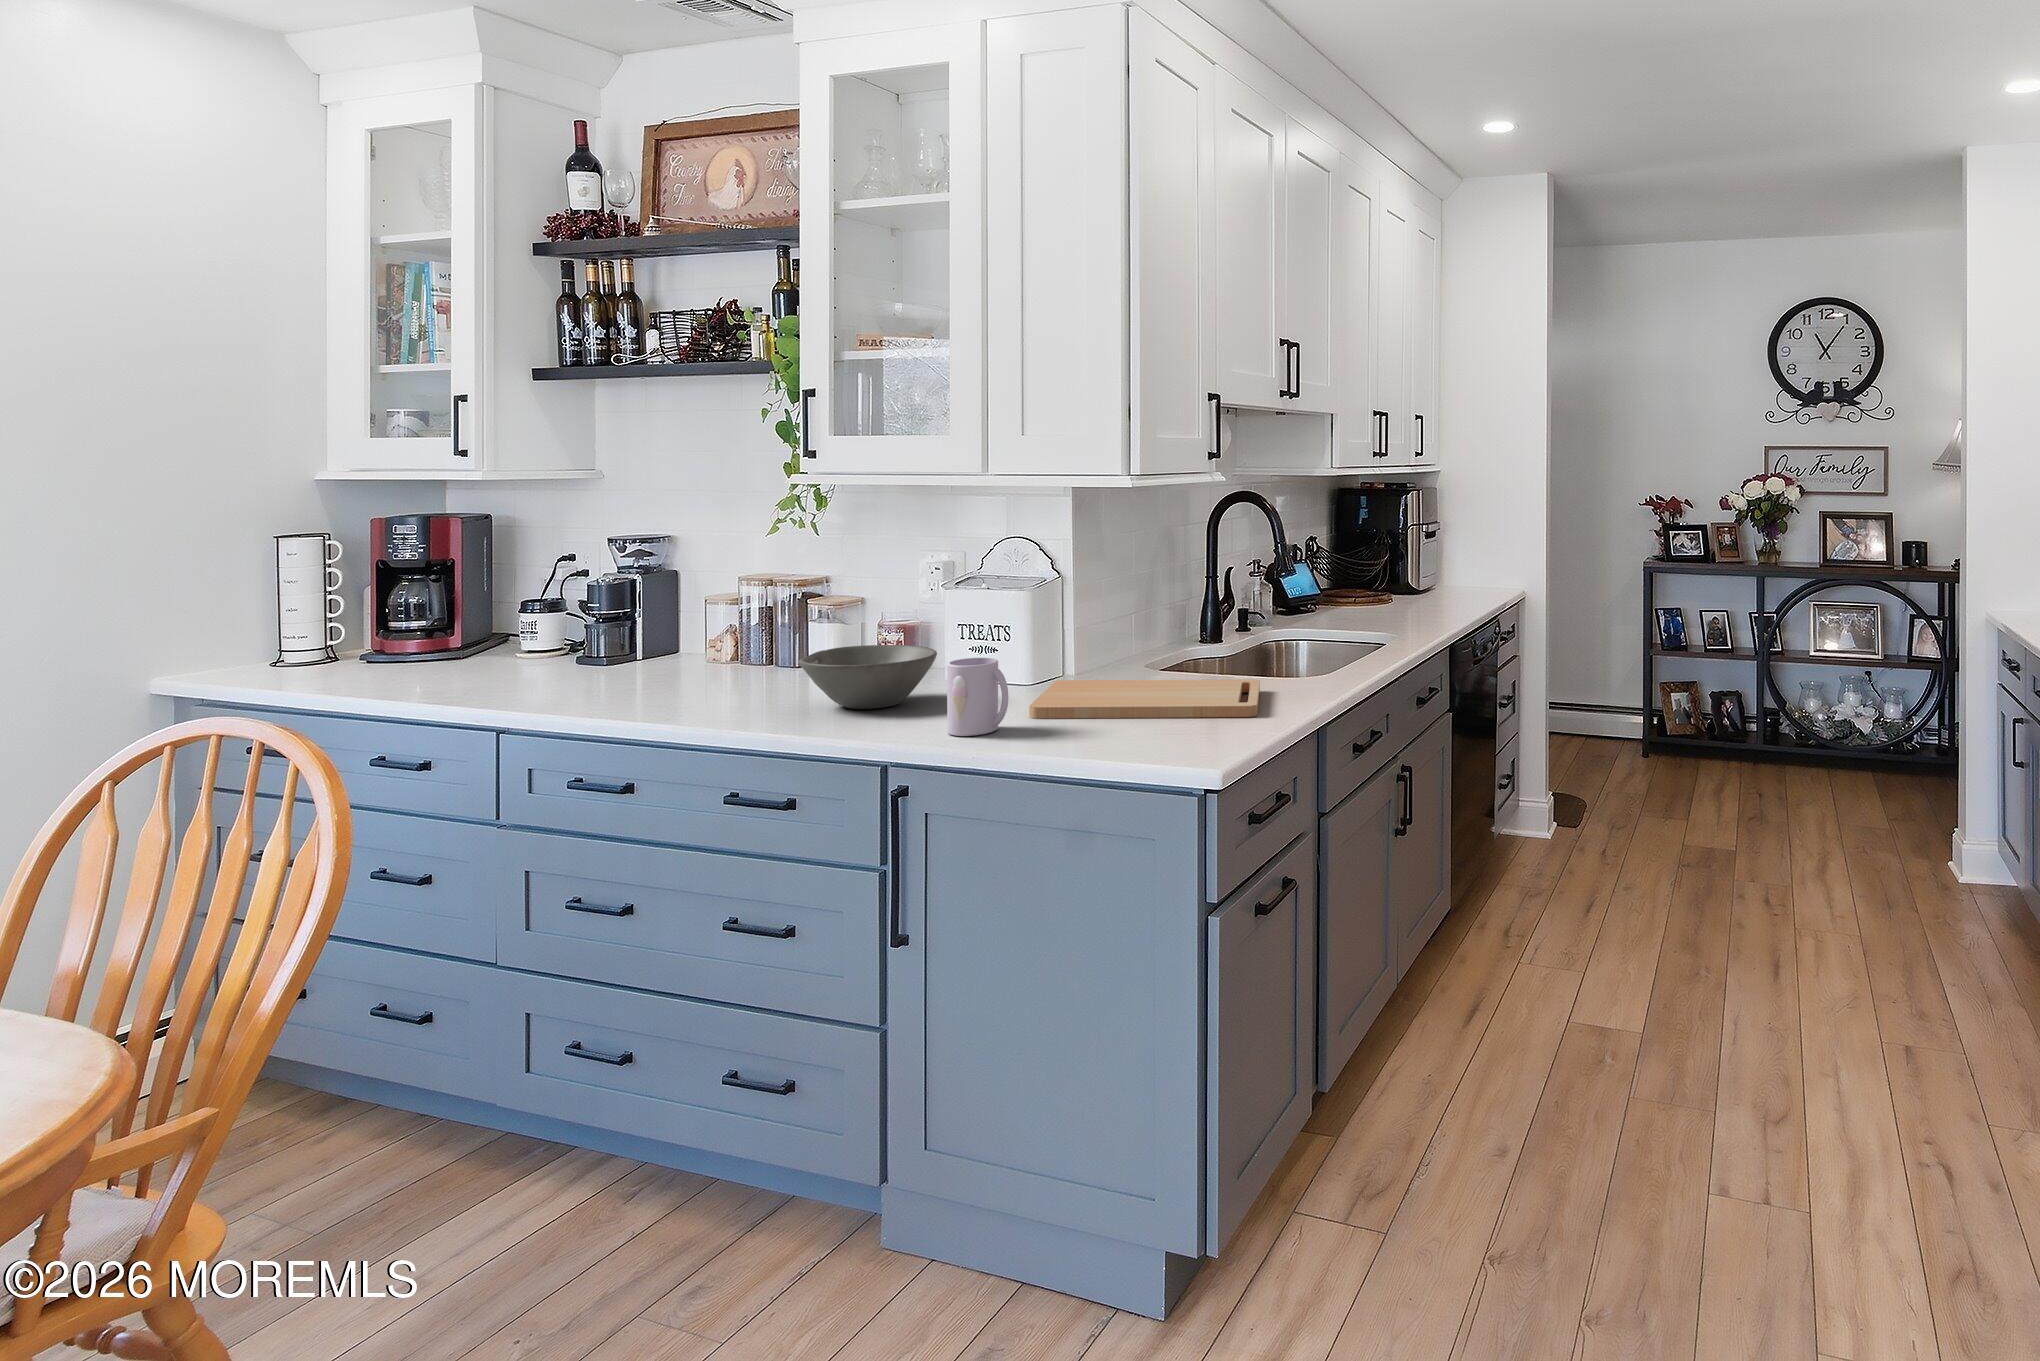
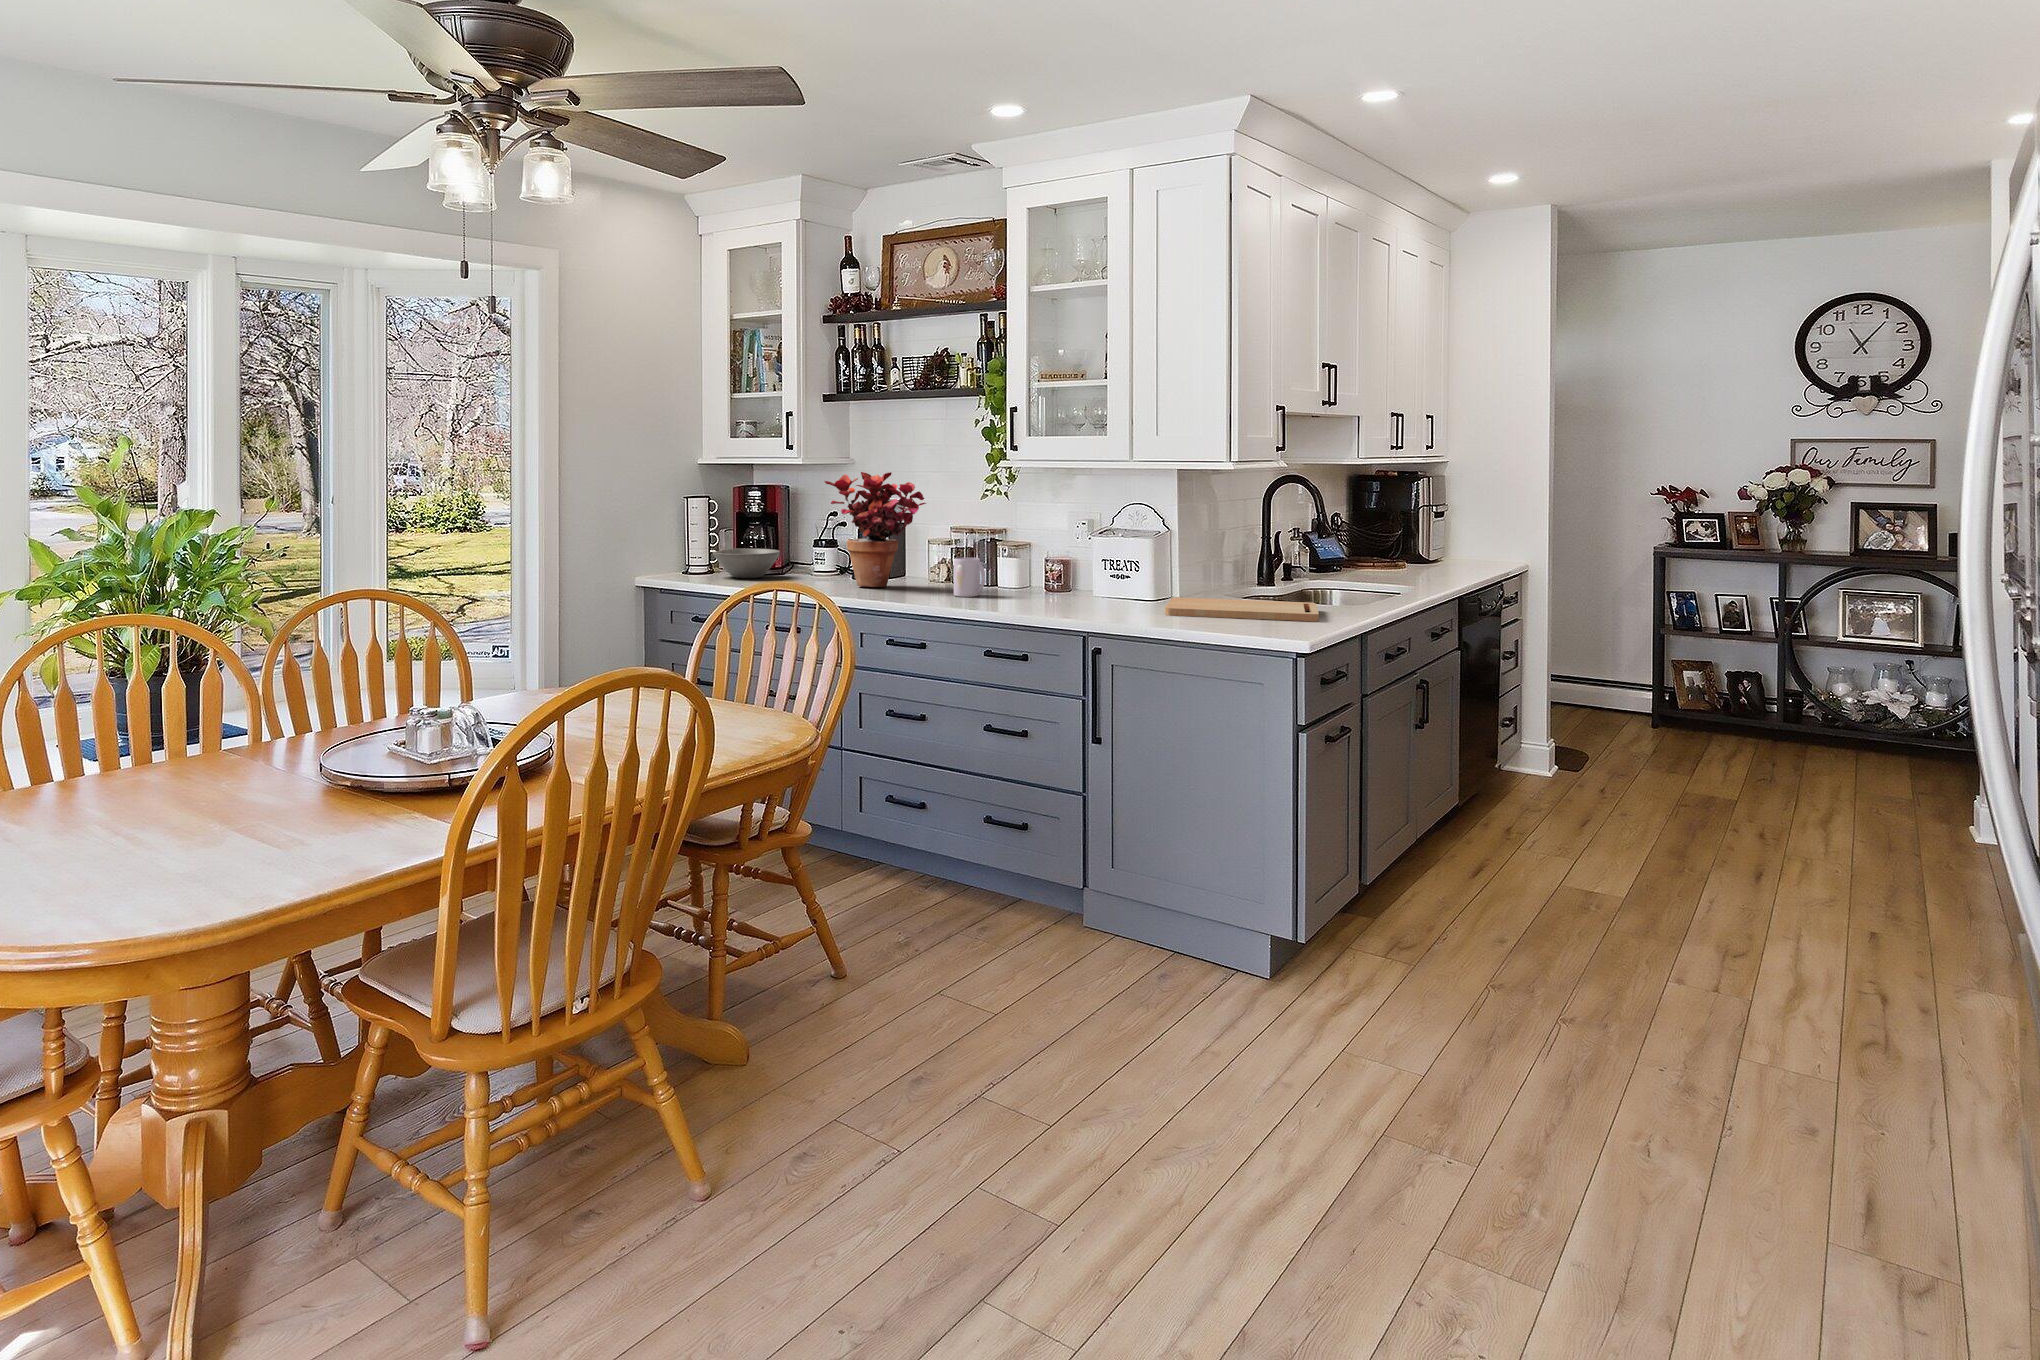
potted plant: none [489,493,684,682] -> present [825,472,926,587]
bowl: present [799,645,937,709] -> present [713,548,780,578]
mug: present [947,658,1009,736] -> present [954,557,985,597]

